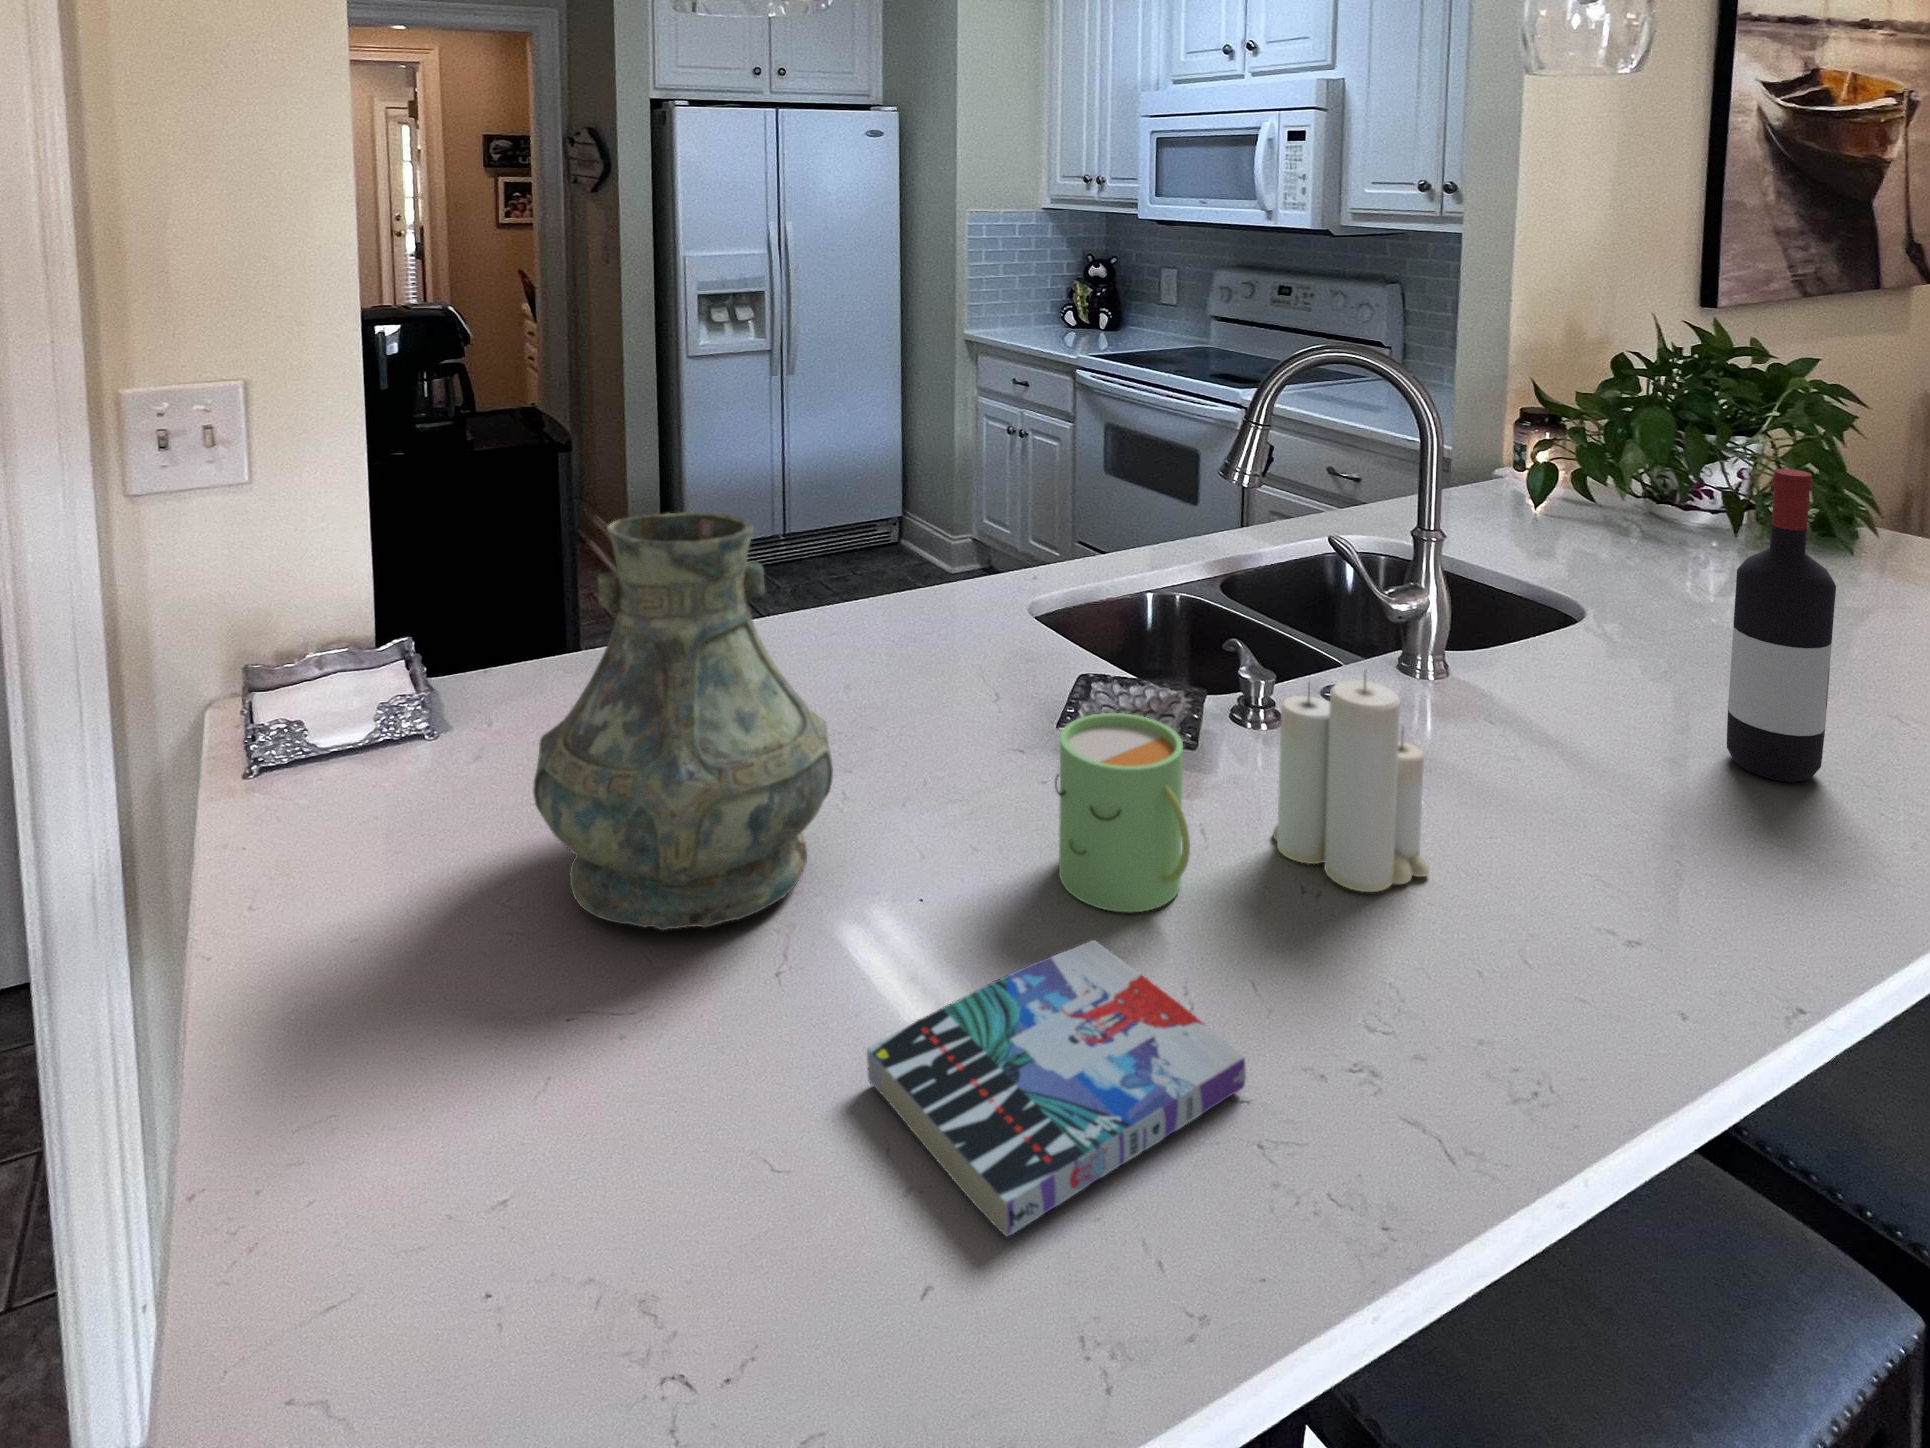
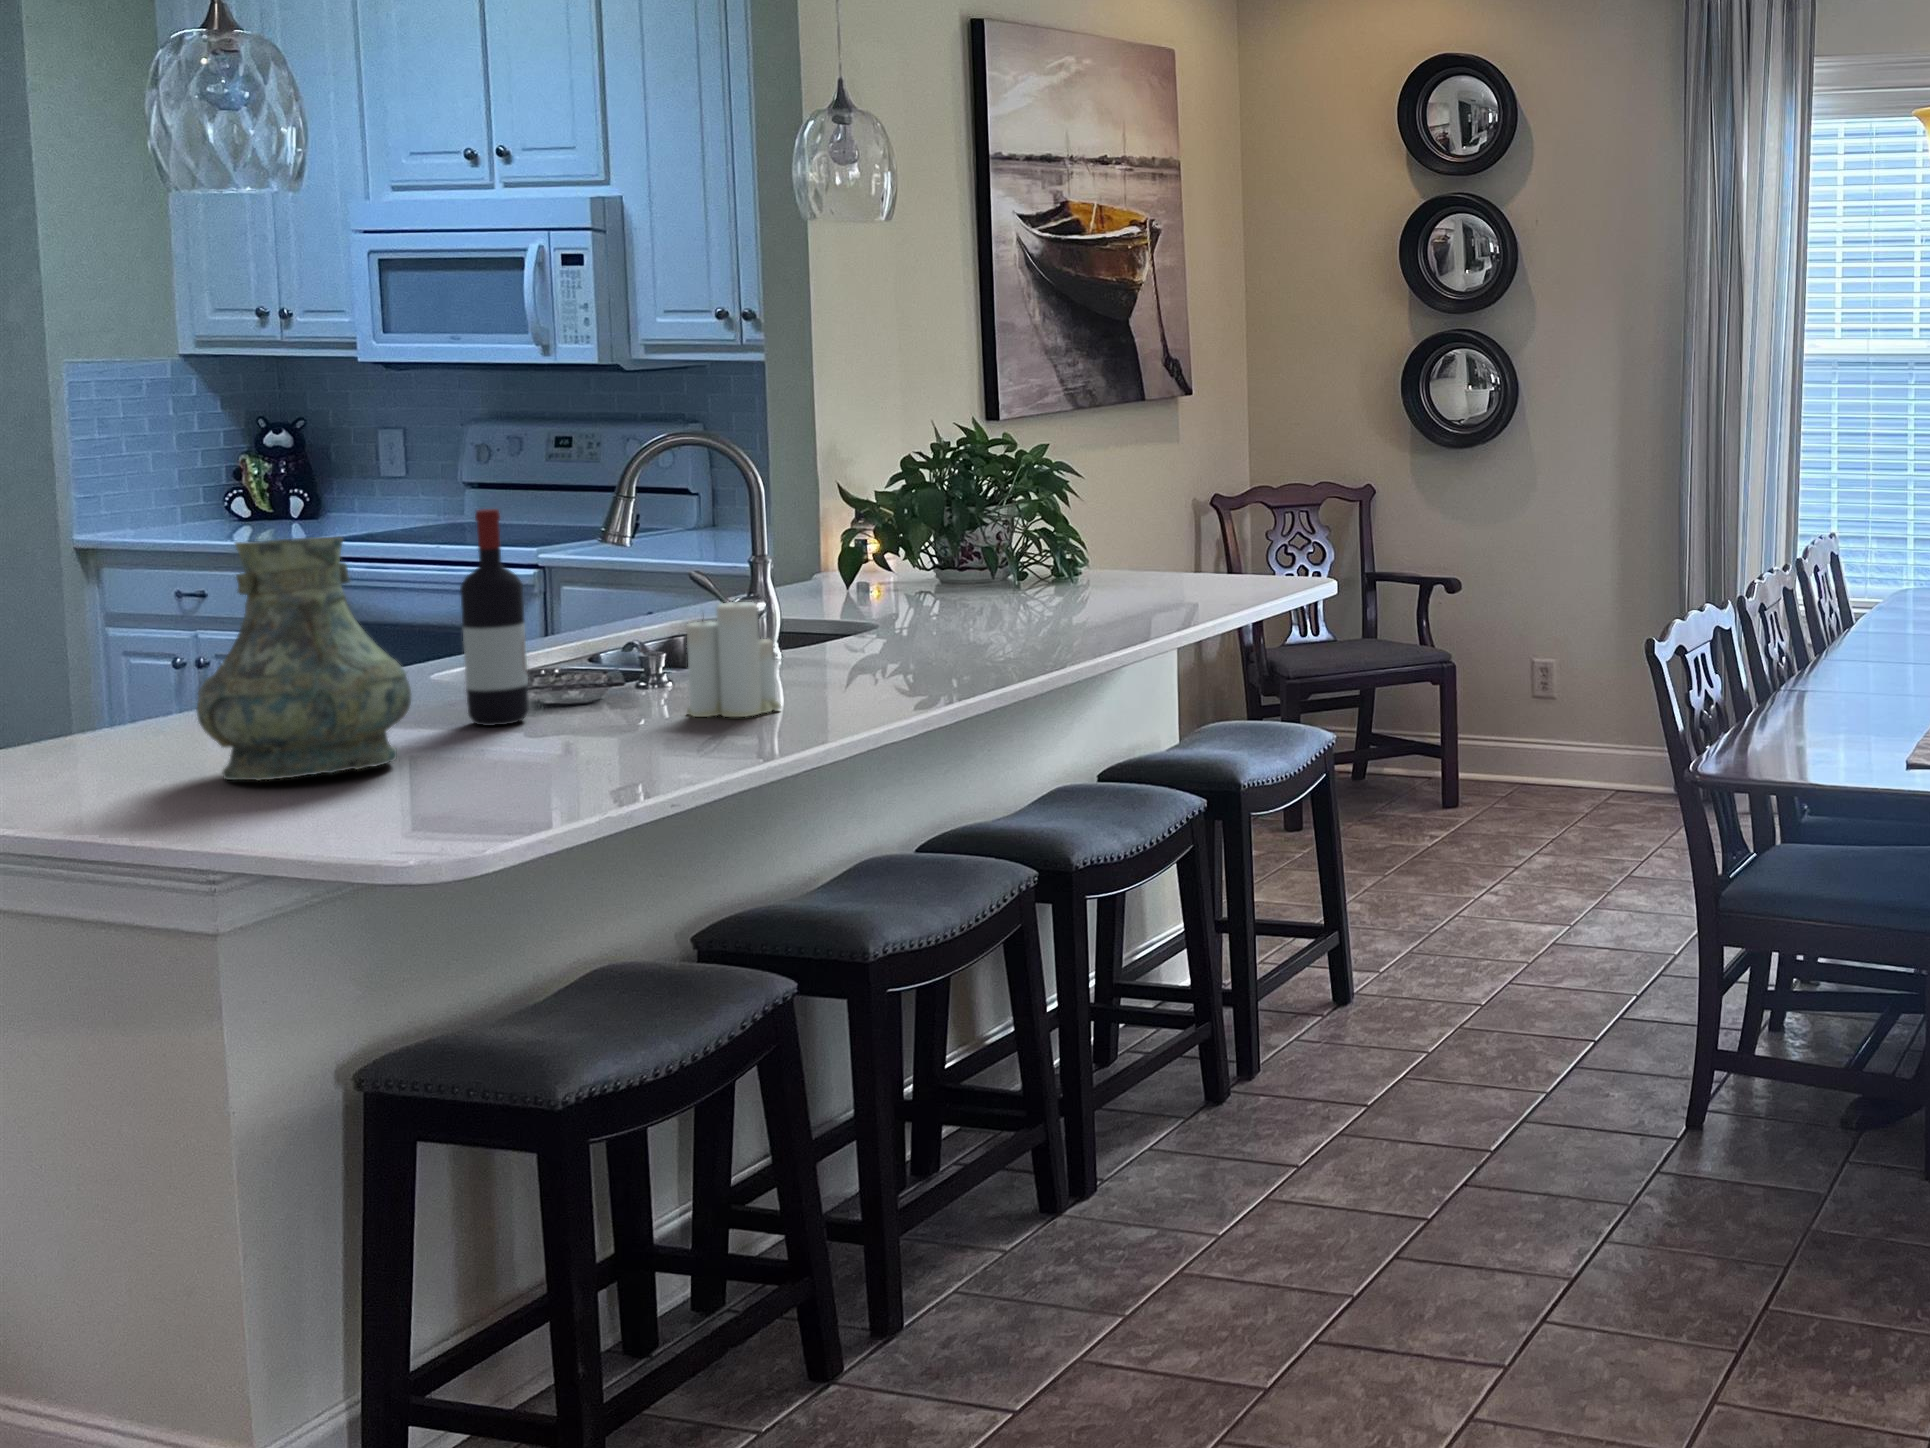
wine bottle: present [1727,469,1836,782] -> present [460,509,529,726]
mug: present [1055,713,1190,912] -> none [555,642,648,741]
book: present [867,940,1246,1236] -> none [506,733,702,788]

